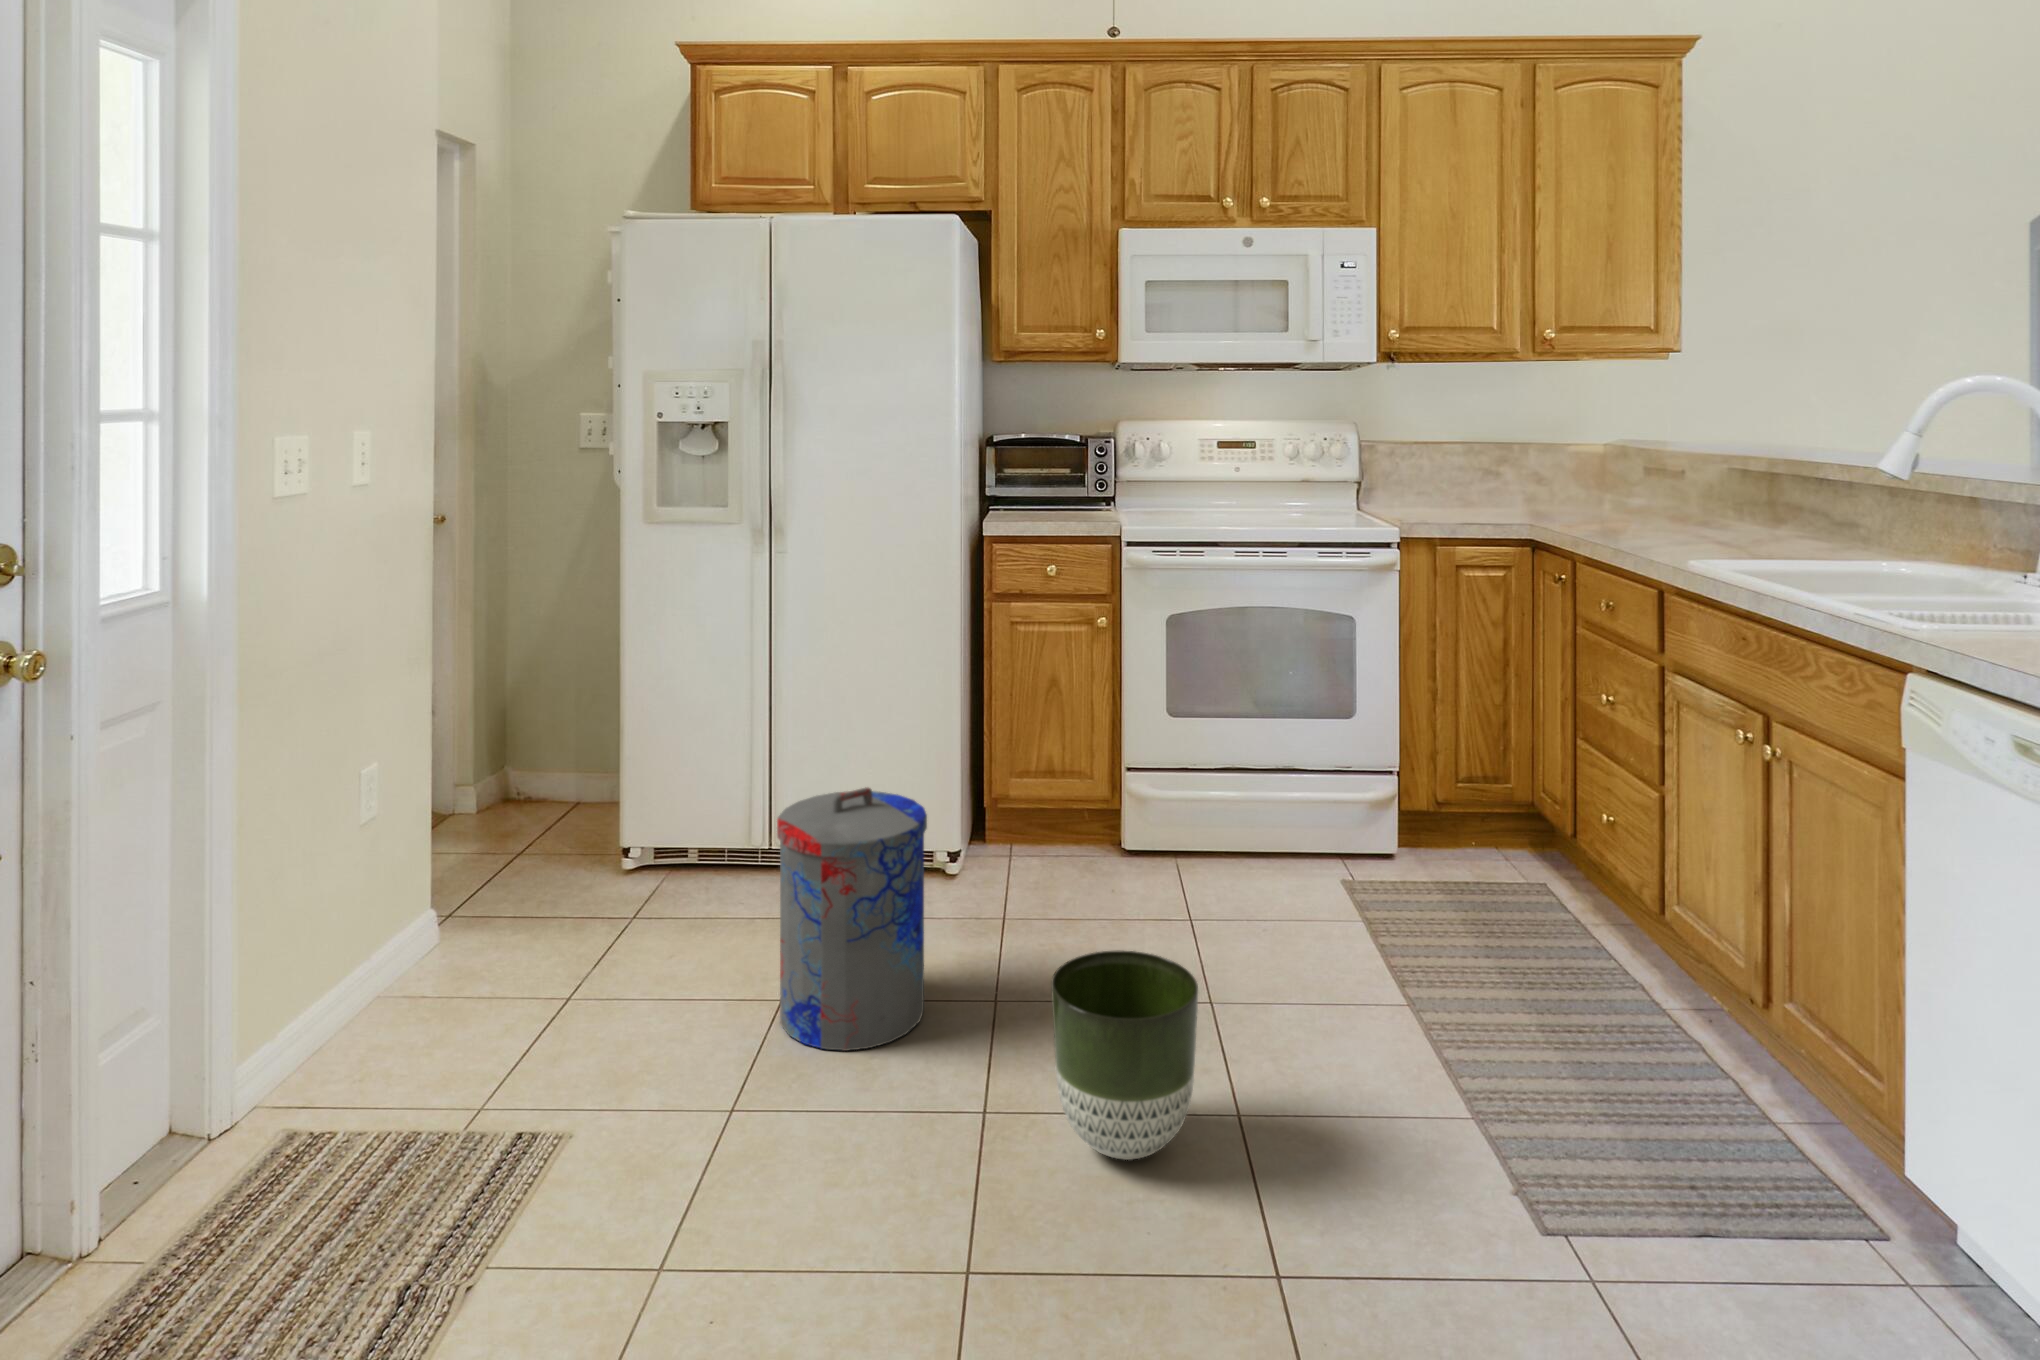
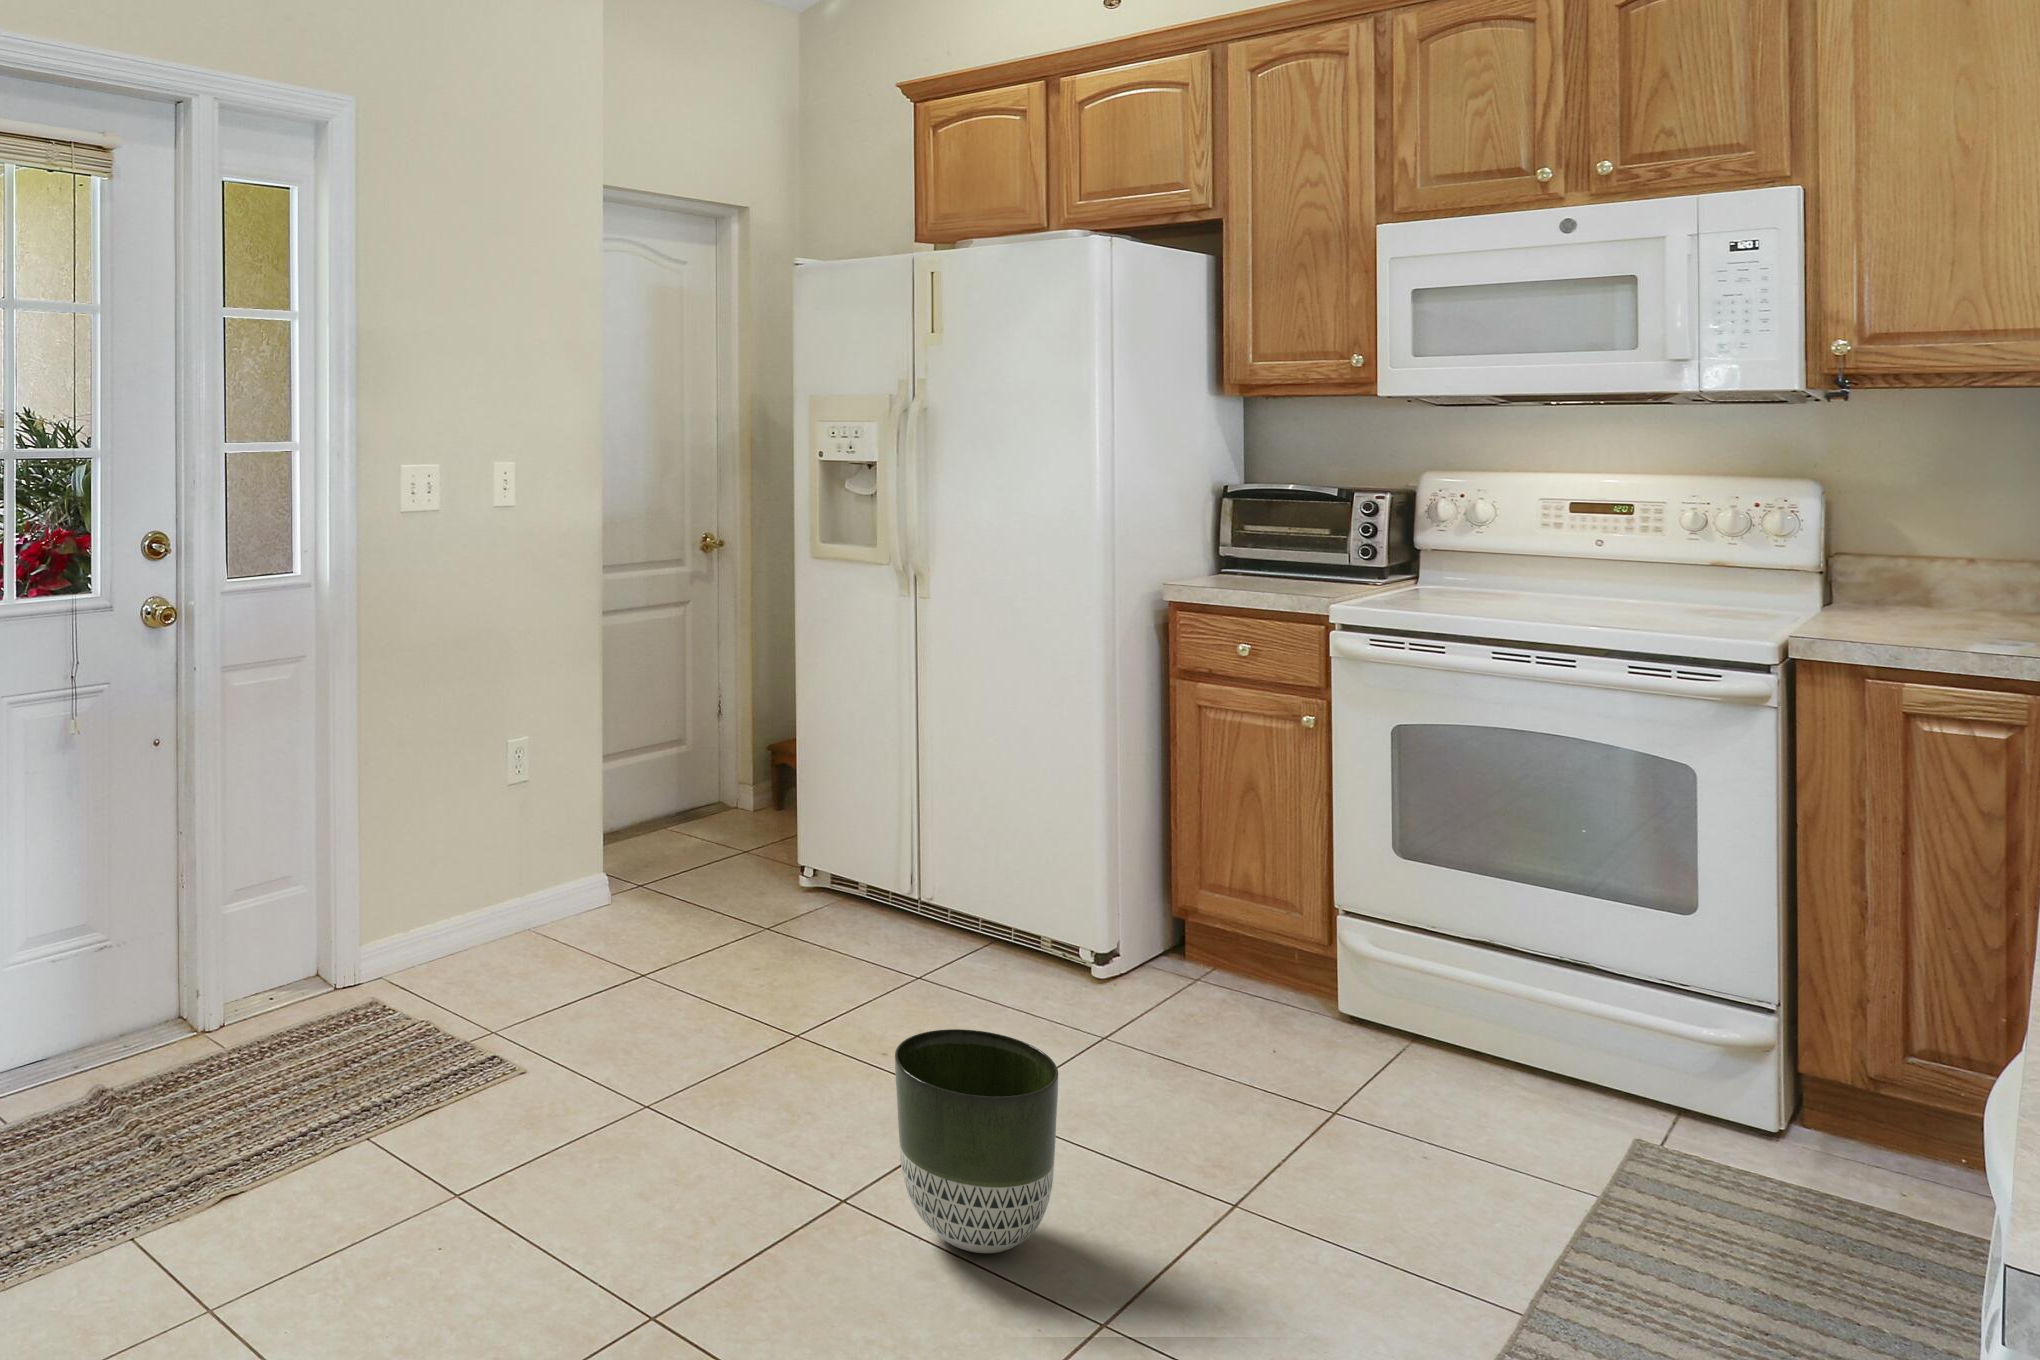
trash can: present [777,787,927,1051] -> none [785,825,938,1084]

